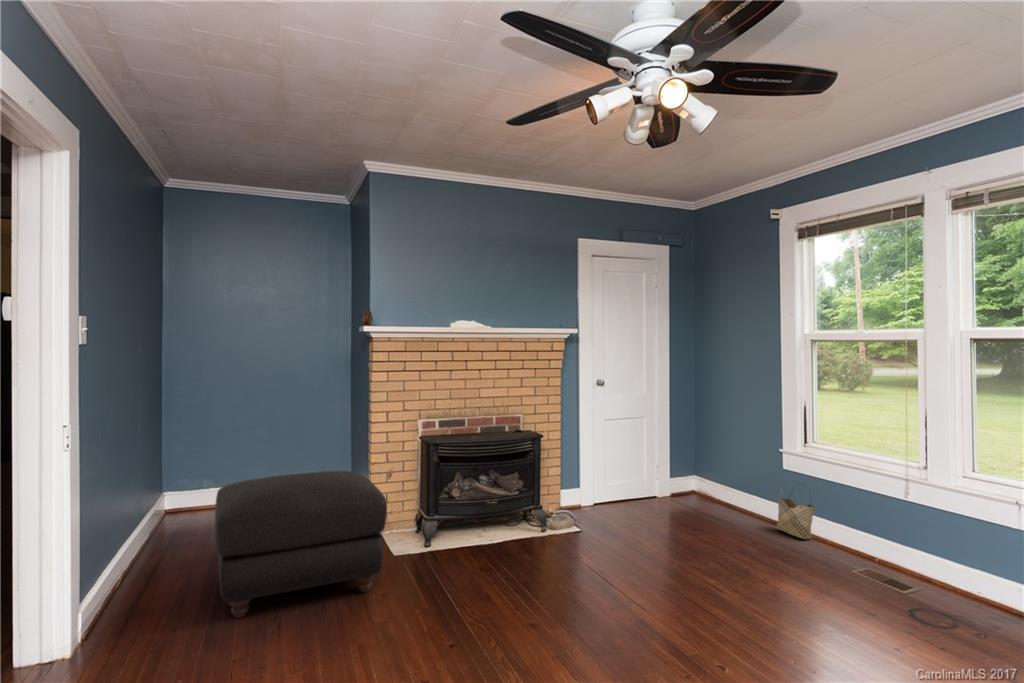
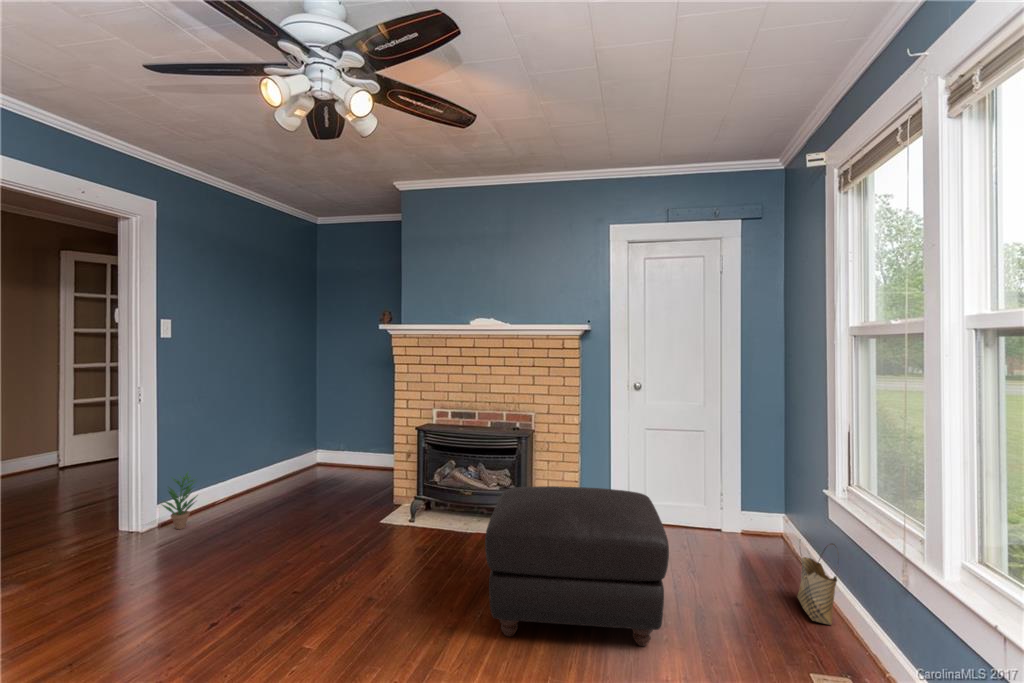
ottoman: present [215,471,387,618] -> present [485,486,669,646]
potted plant: none [92,535,151,627] -> present [162,472,197,529]

